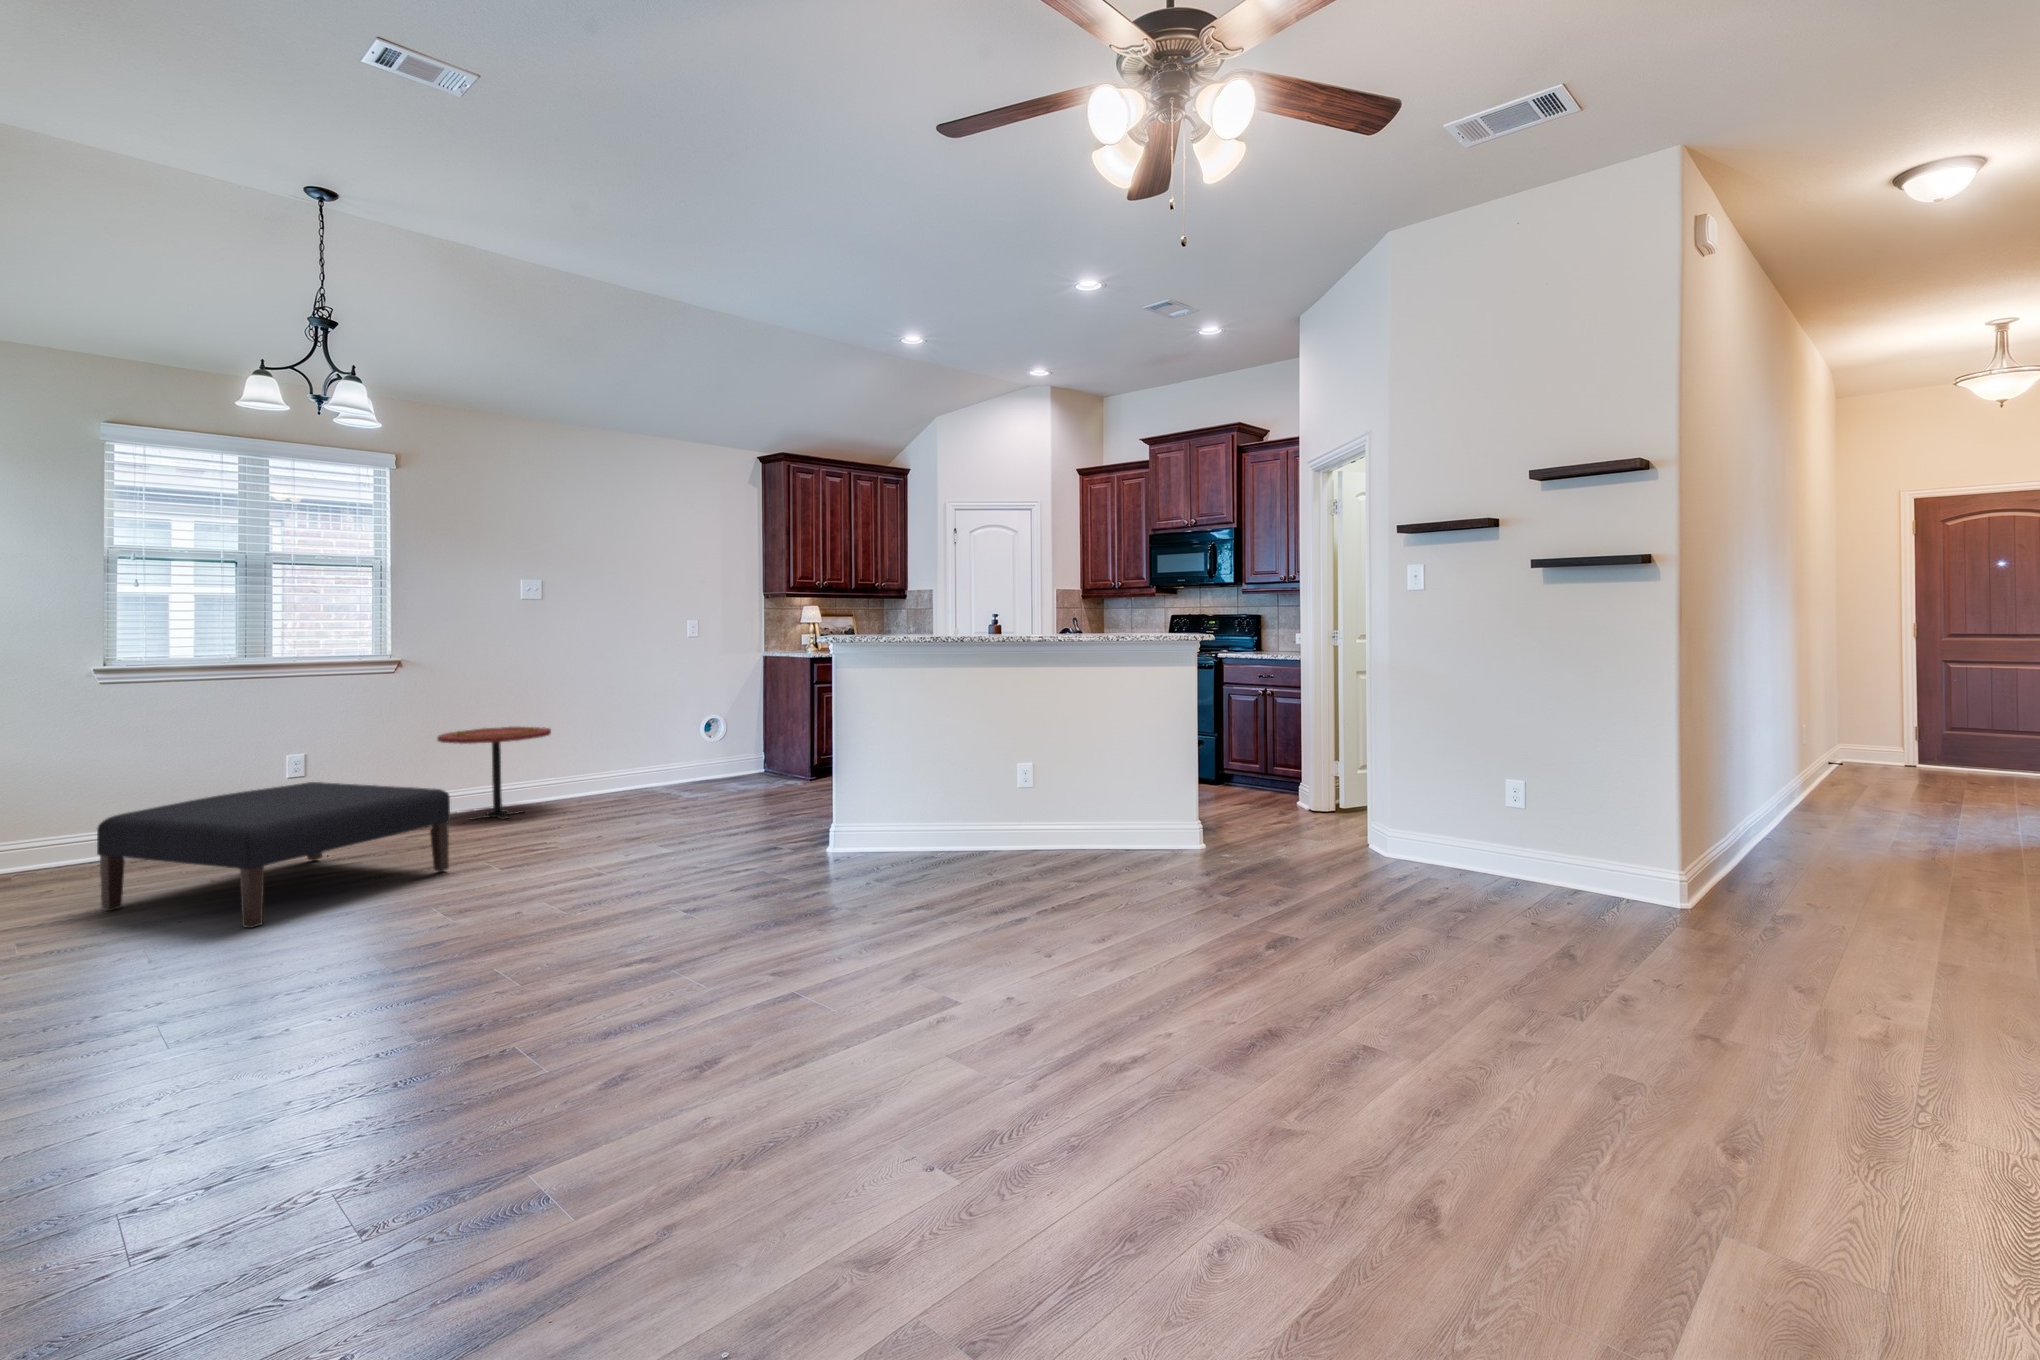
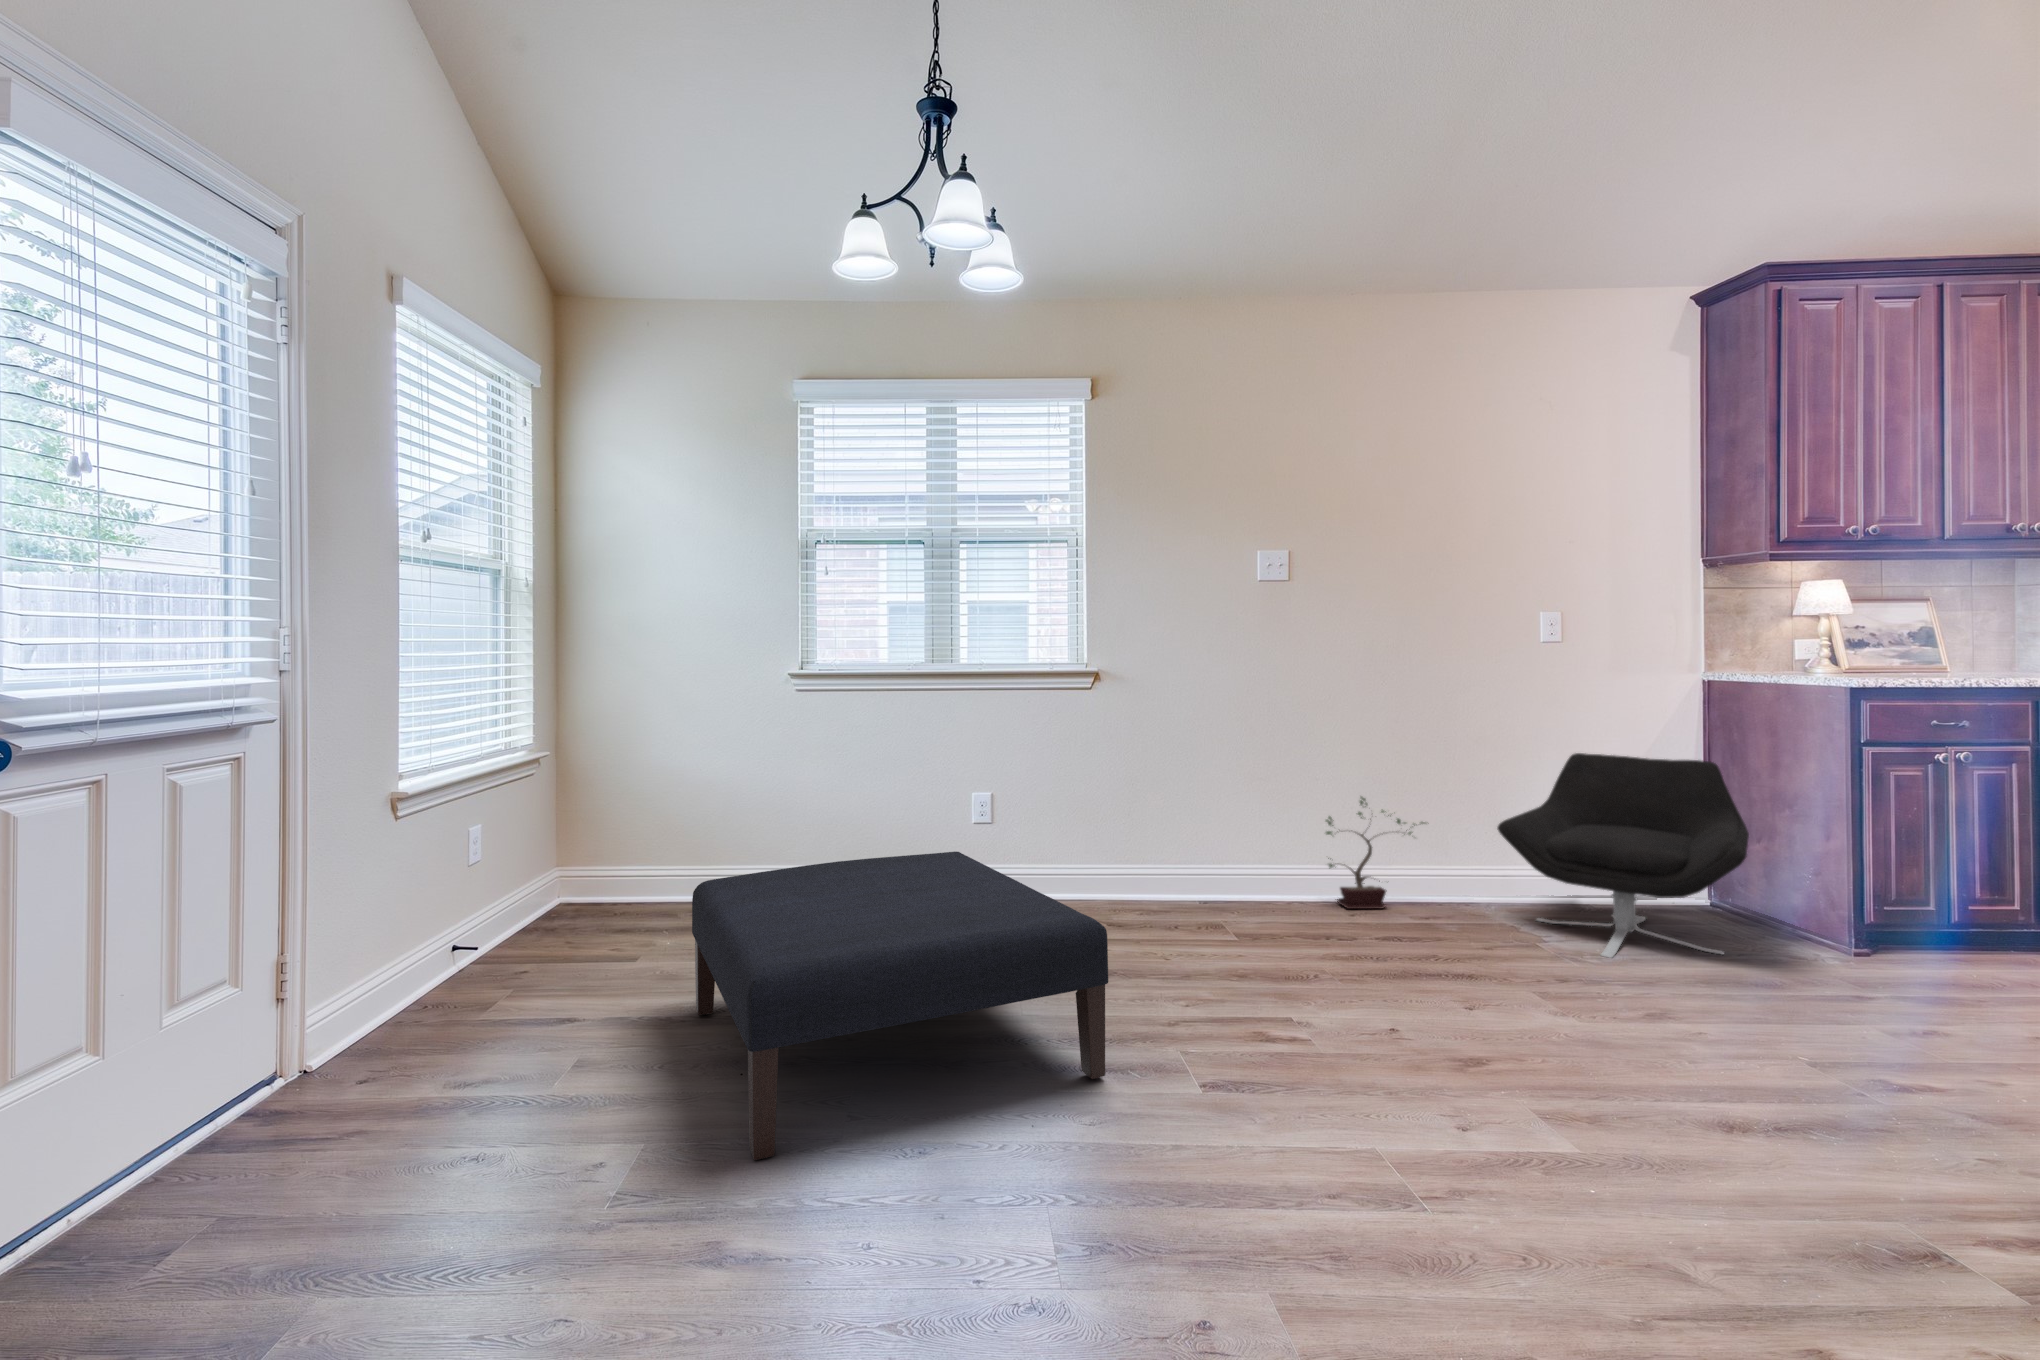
lounge chair: none [660,697,774,795] -> present [1497,753,1749,958]
side table: present [437,727,551,820] -> none [1139,779,1304,937]
potted plant: none [563,730,625,798] -> present [1326,797,1426,909]

